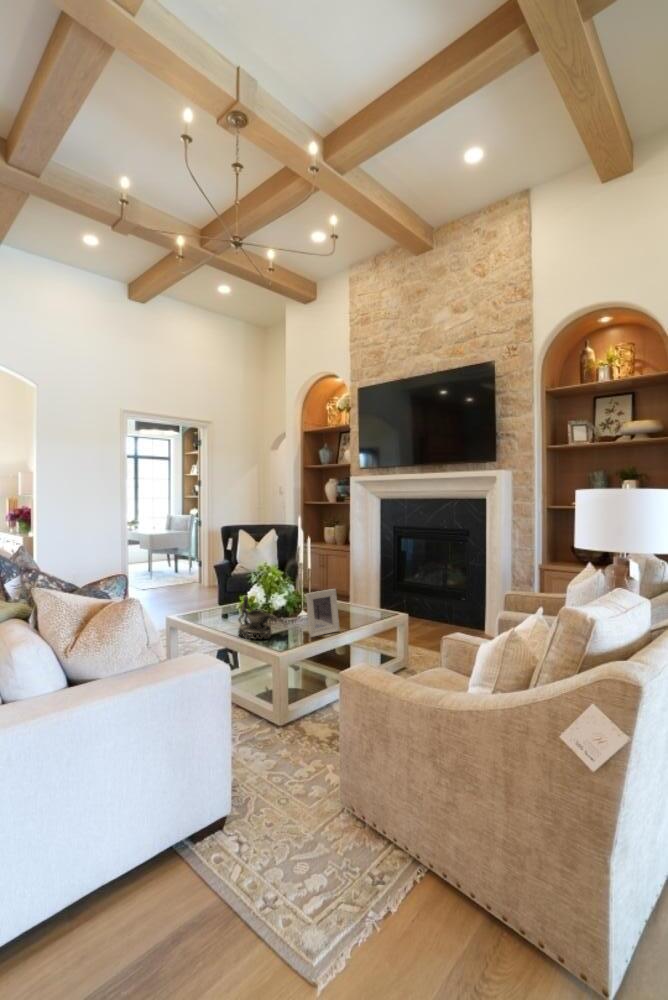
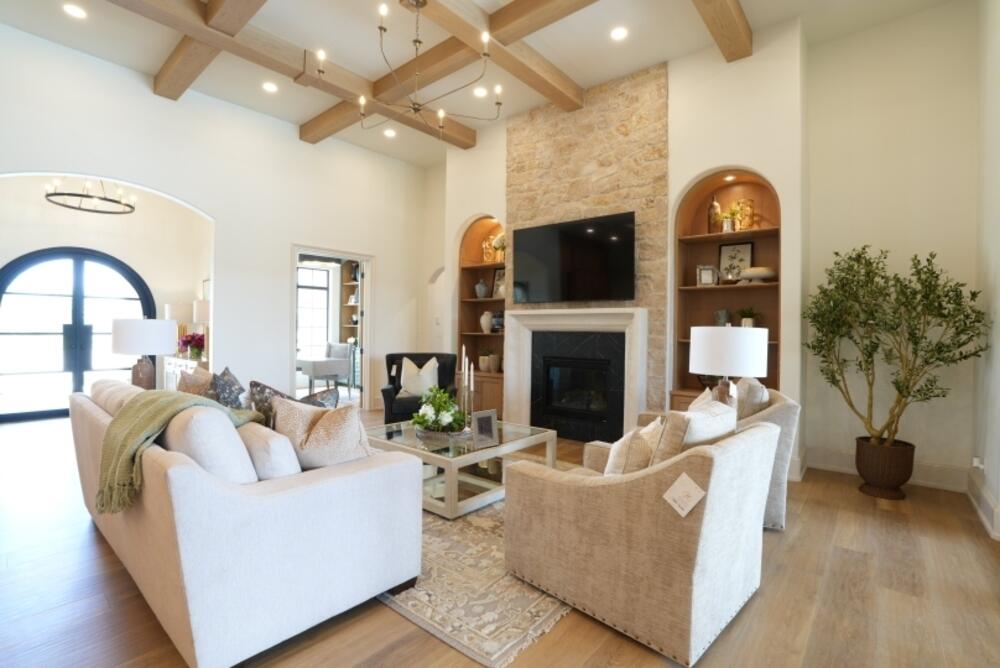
decorative bowl: present [238,596,277,639] -> none [413,414,448,451]

